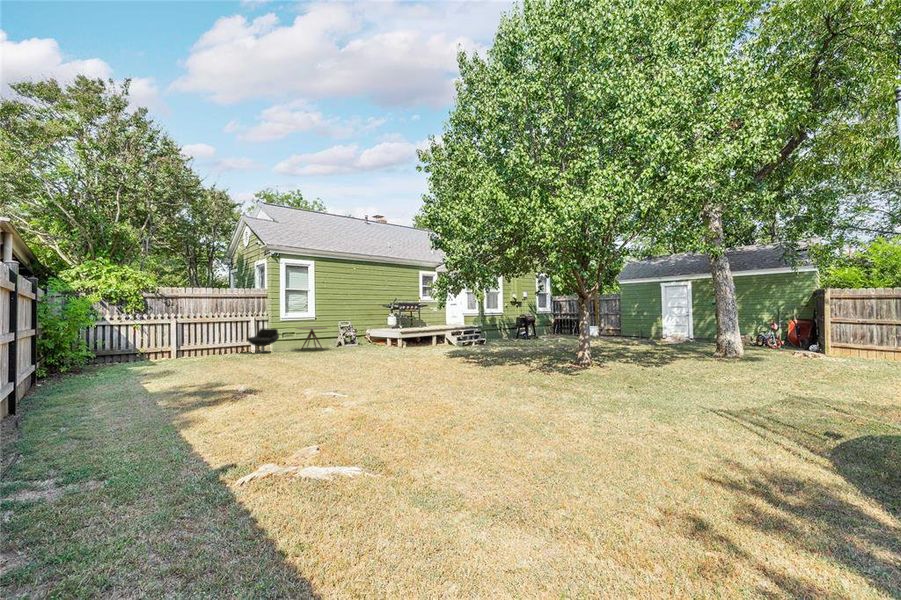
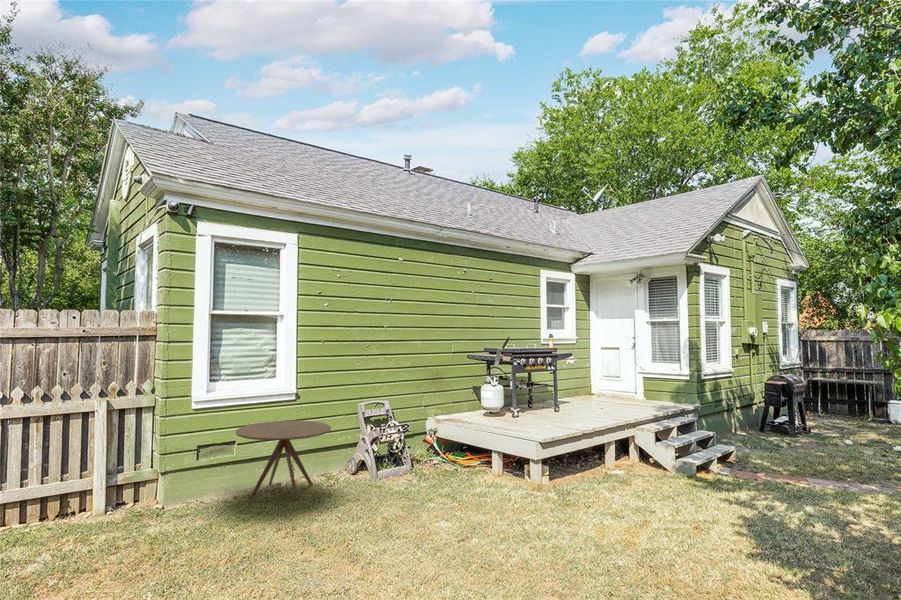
lounge chair: present [247,328,279,352] -> none [65,435,182,536]

